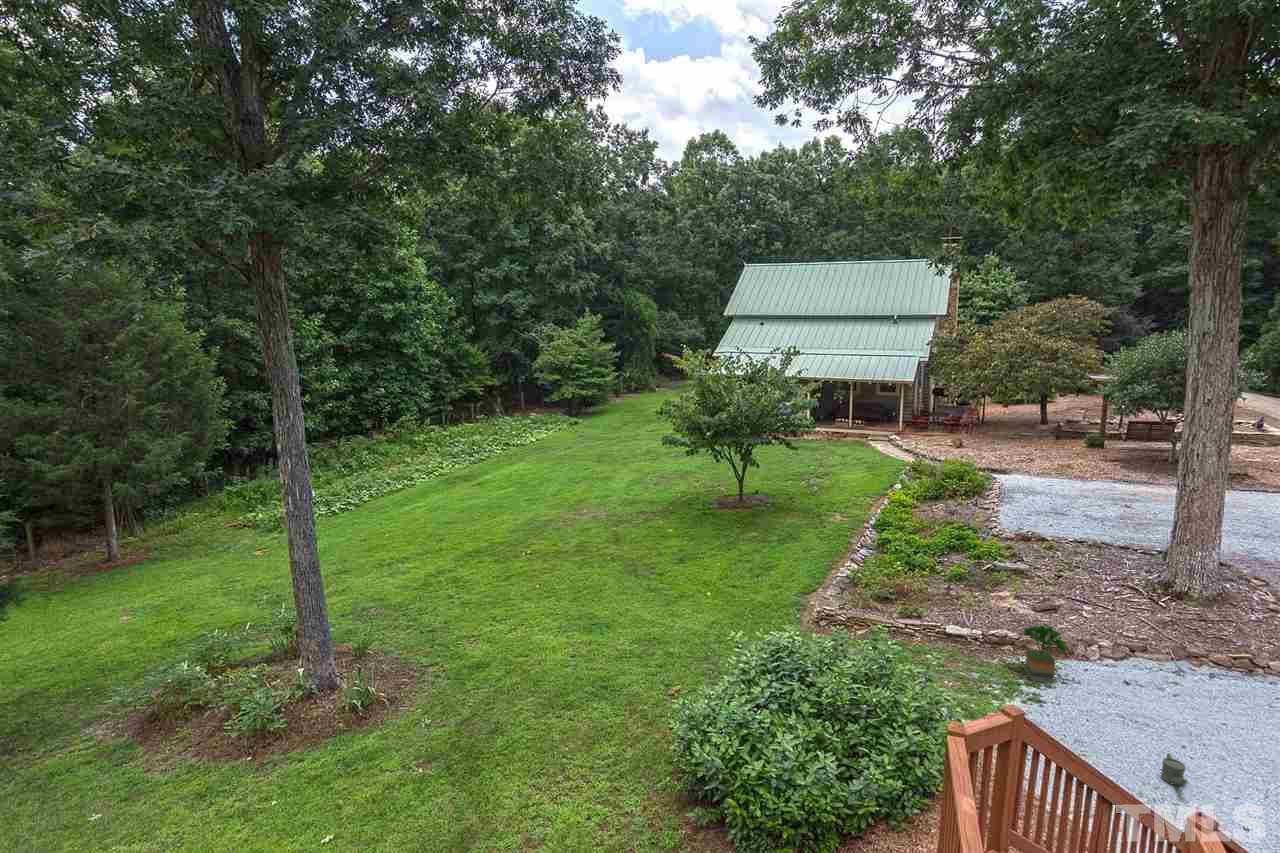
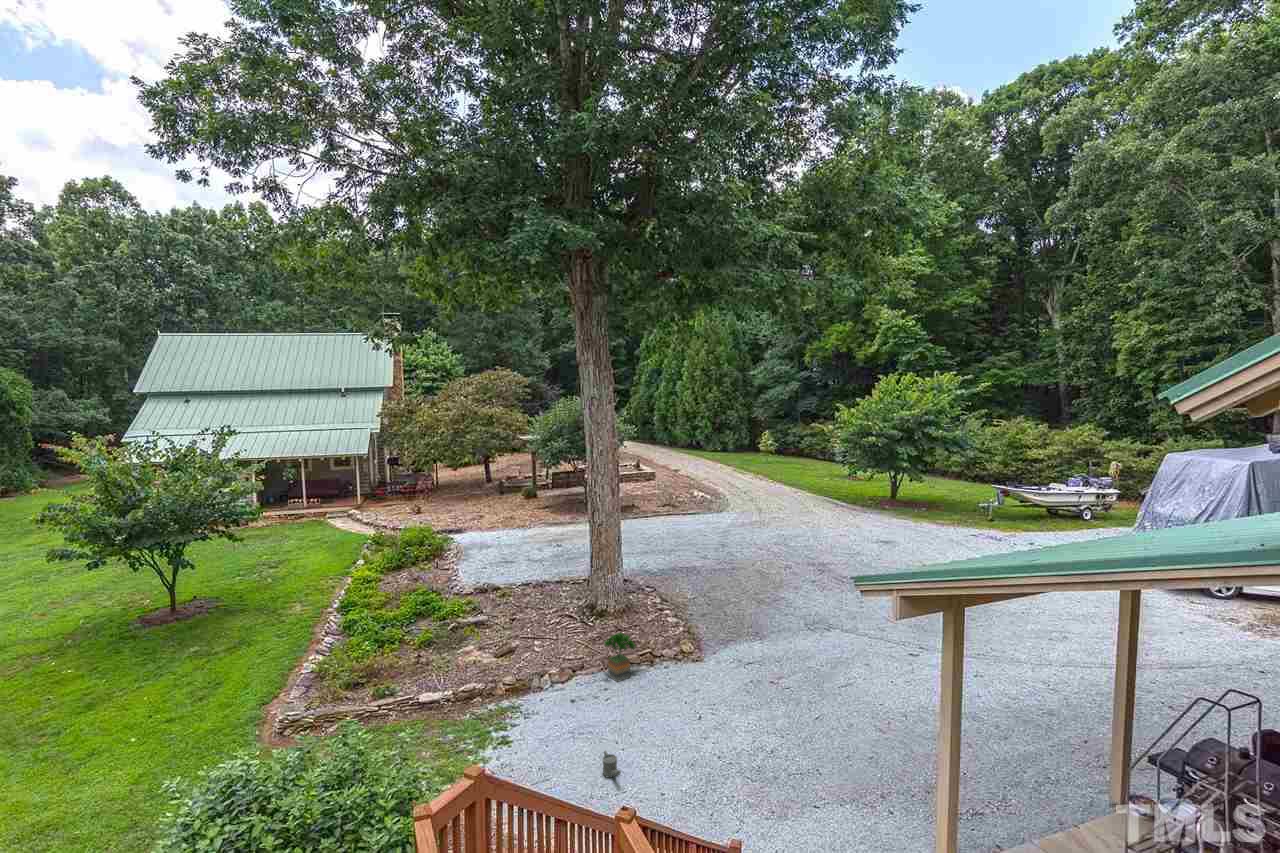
potted tree: present [1023,625,1067,683] -> present [605,632,636,682]

